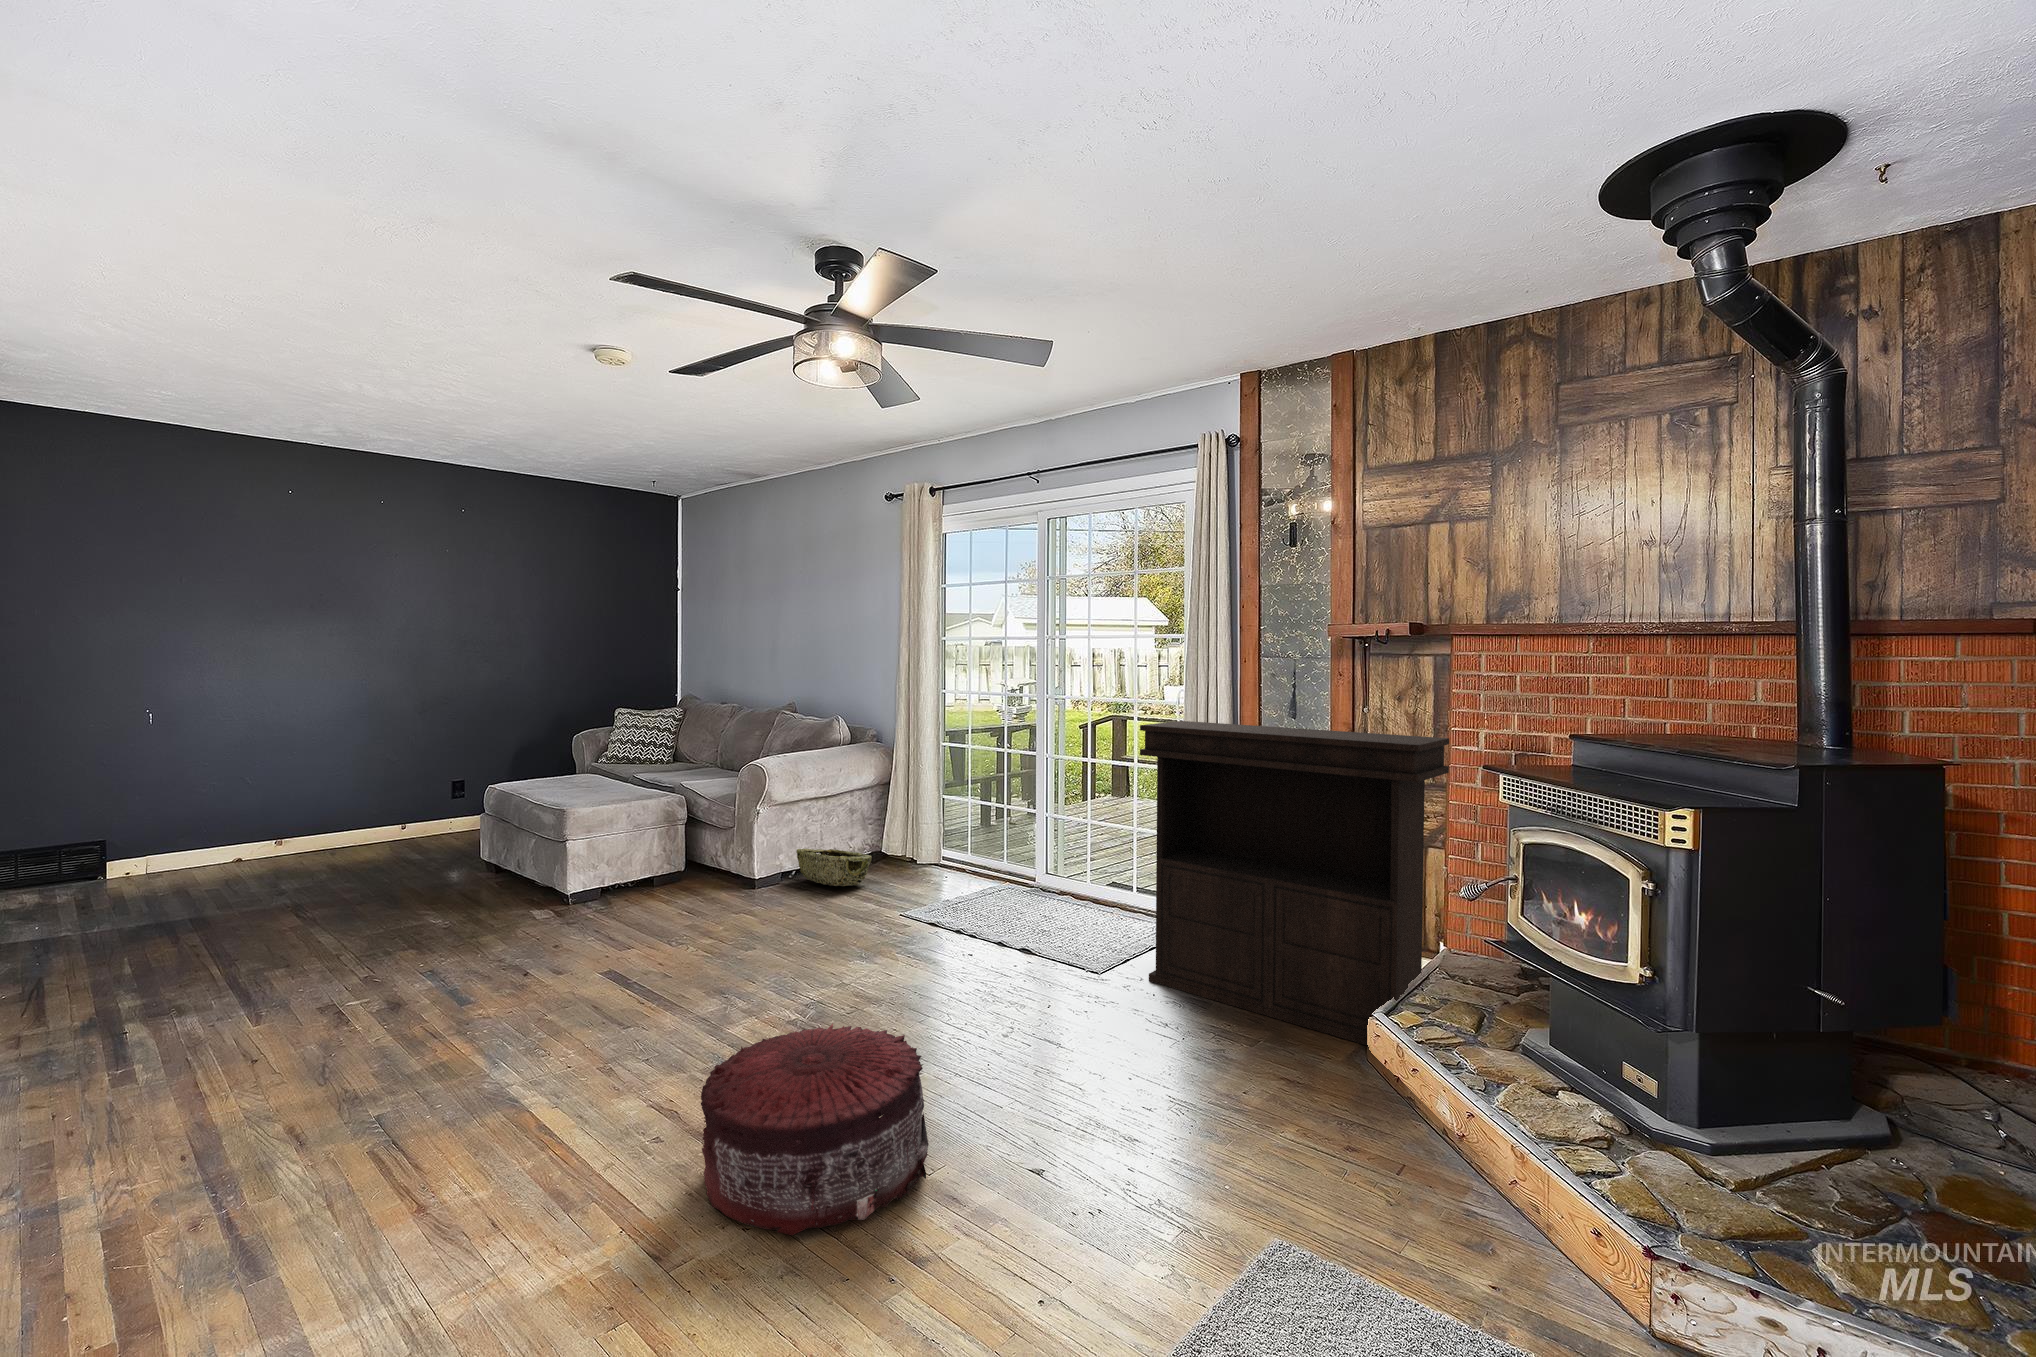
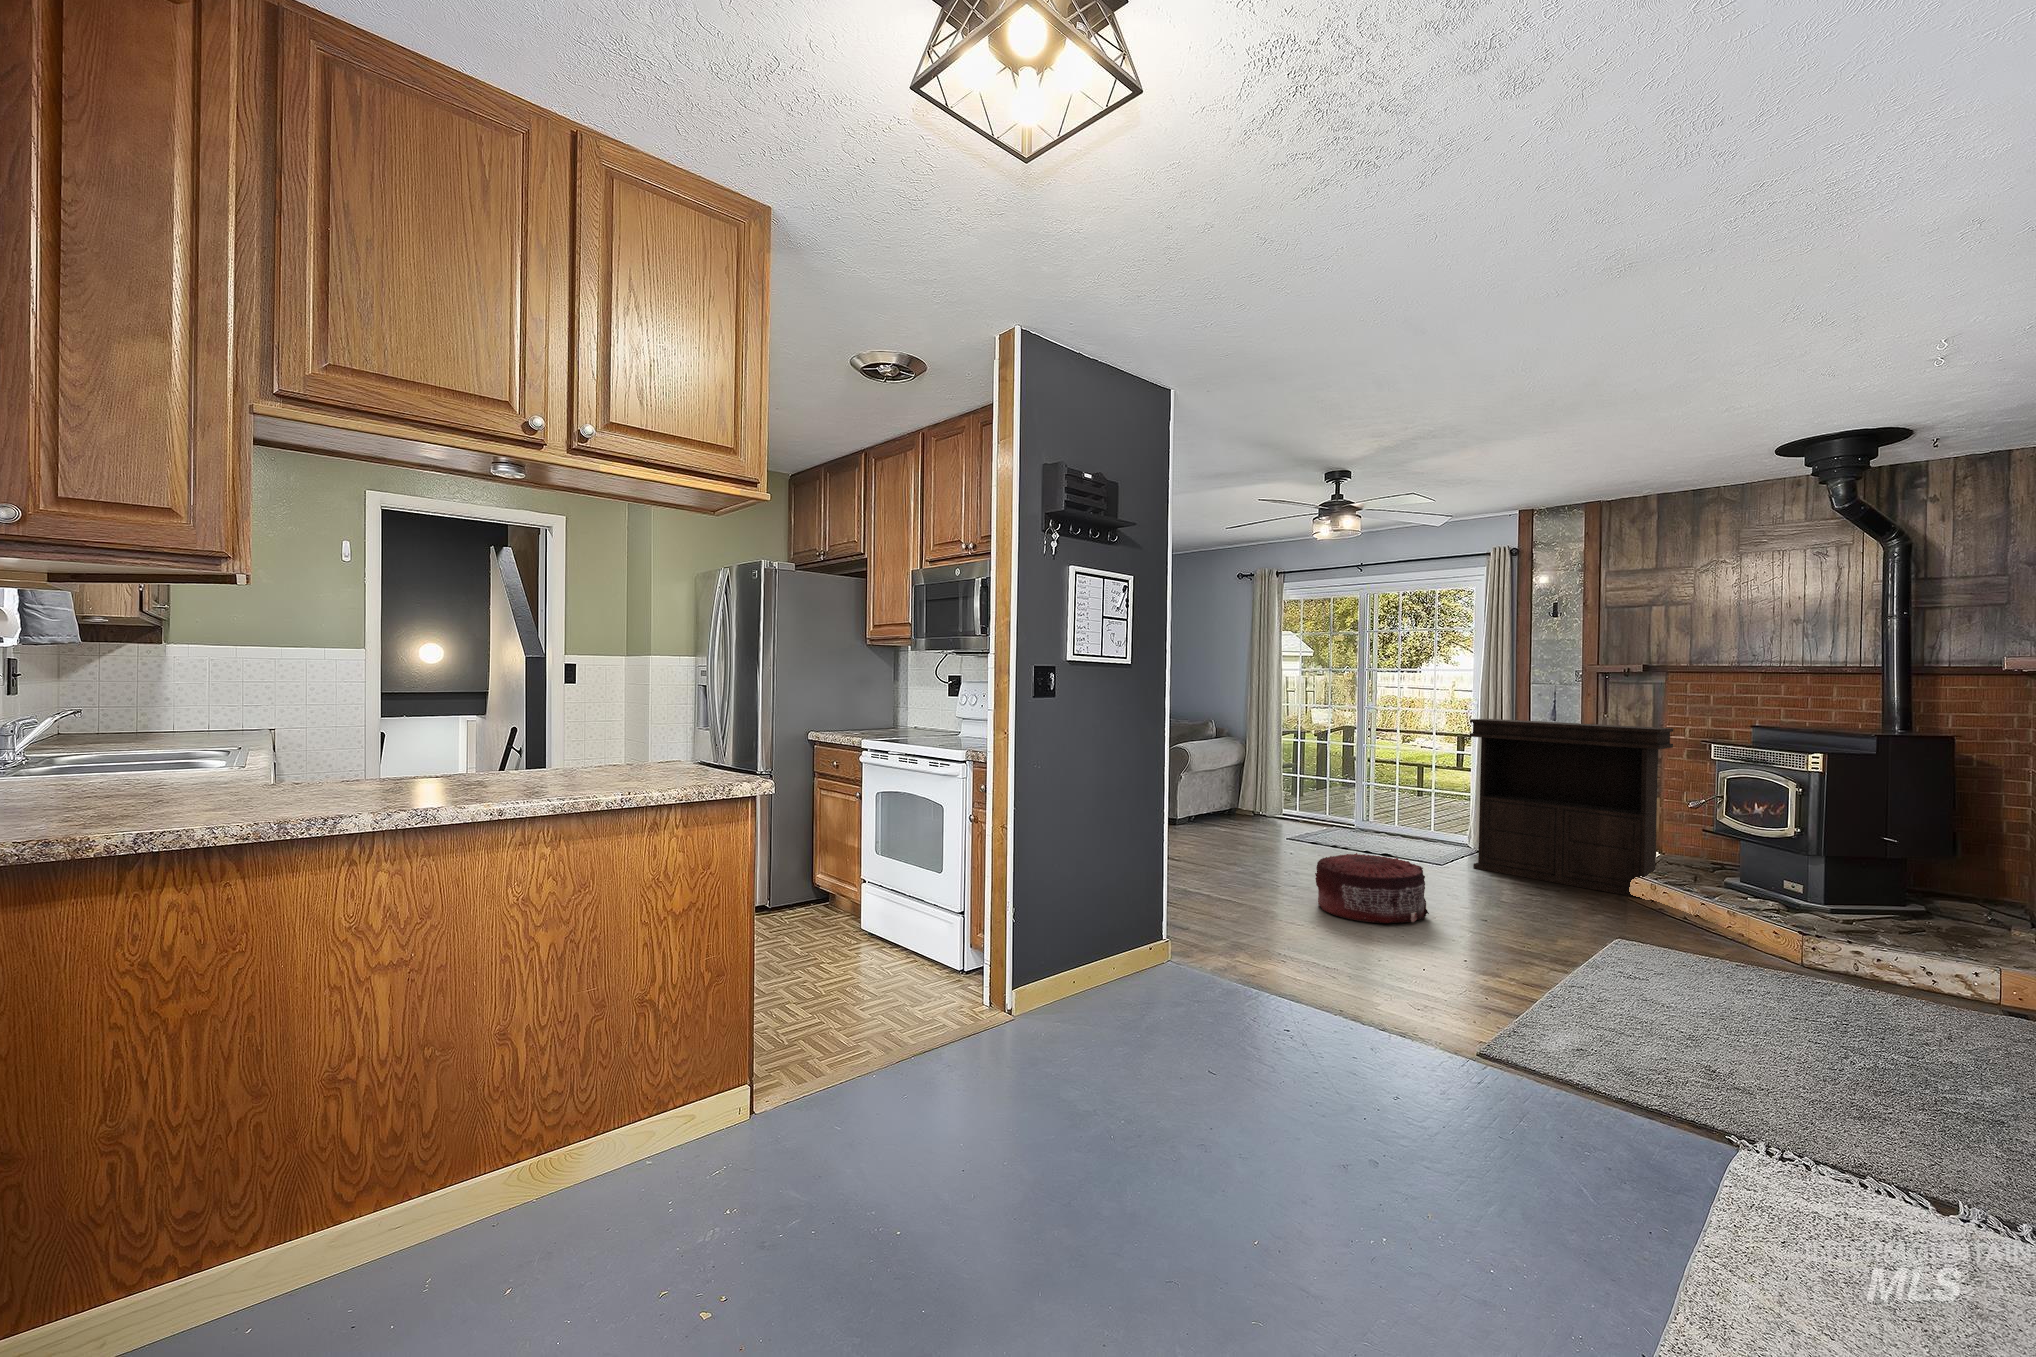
woven basket: present [796,849,872,887] -> none [1194,798,1246,823]

